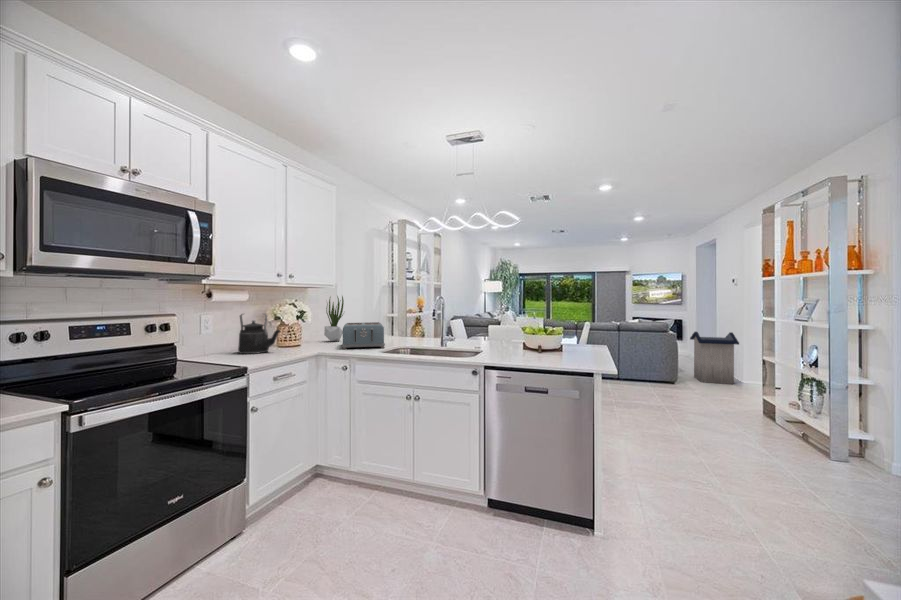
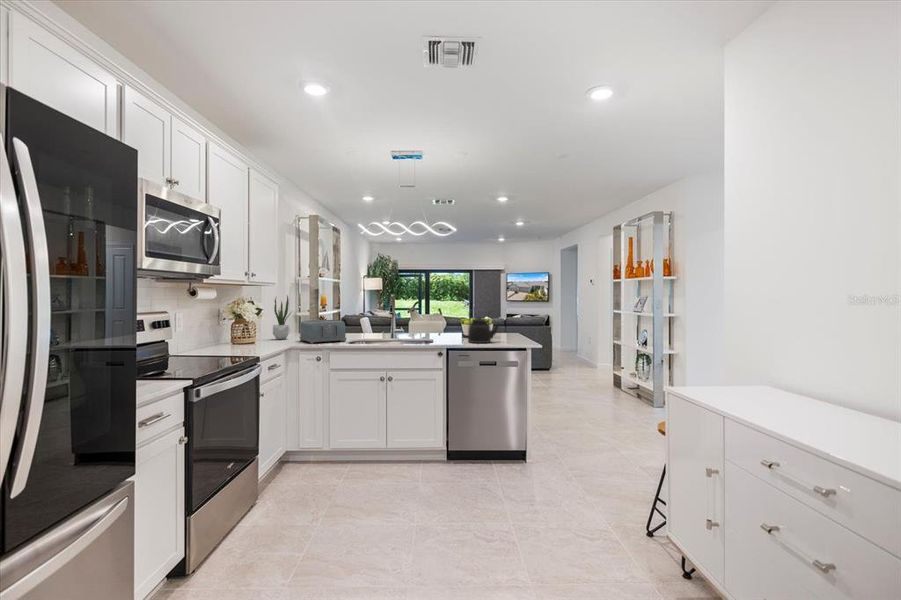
kettle: present [238,314,280,354] -> present [468,316,500,343]
trash can: present [690,332,739,384] -> none [559,324,596,367]

